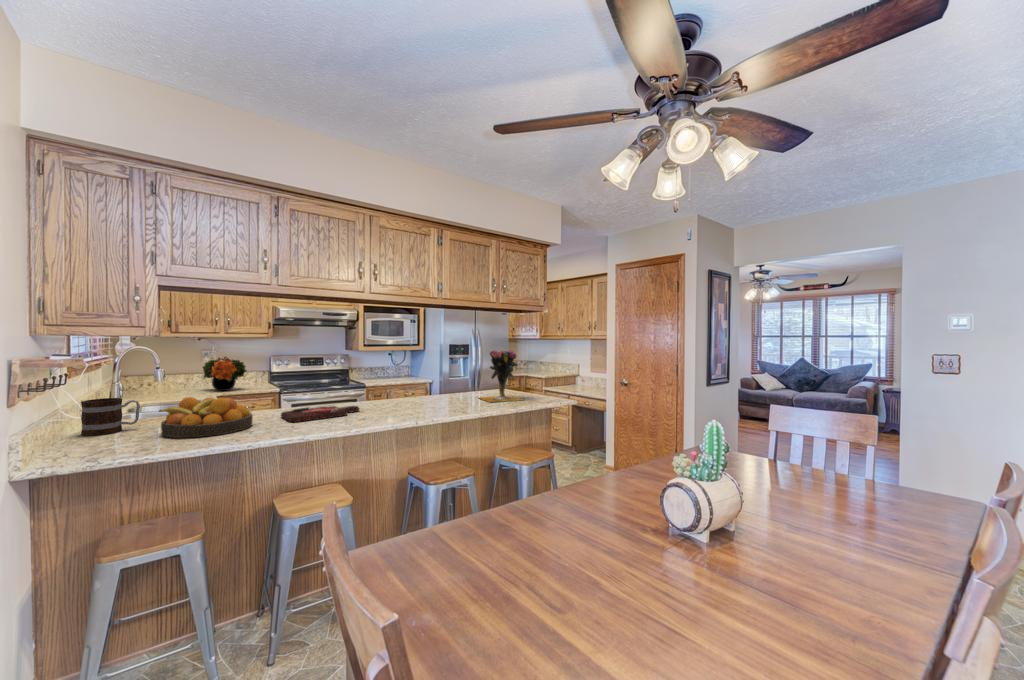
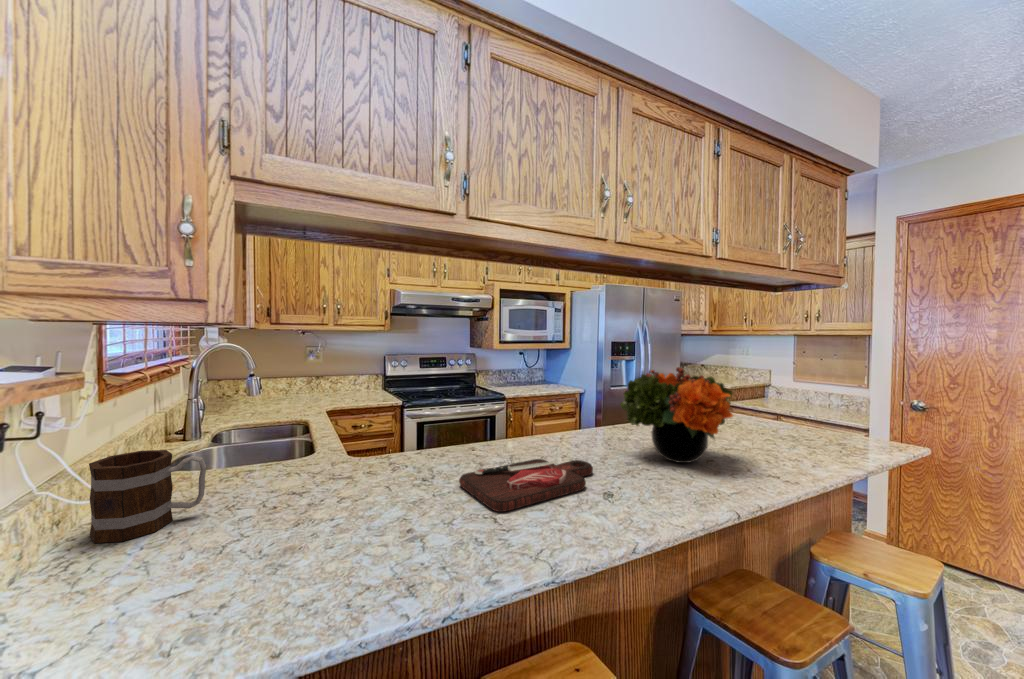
vase: present [480,350,523,402] -> none [756,354,869,455]
flower arrangement: present [203,357,247,391] -> present [620,367,733,463]
fruit bowl: present [159,397,252,438] -> none [234,454,423,578]

